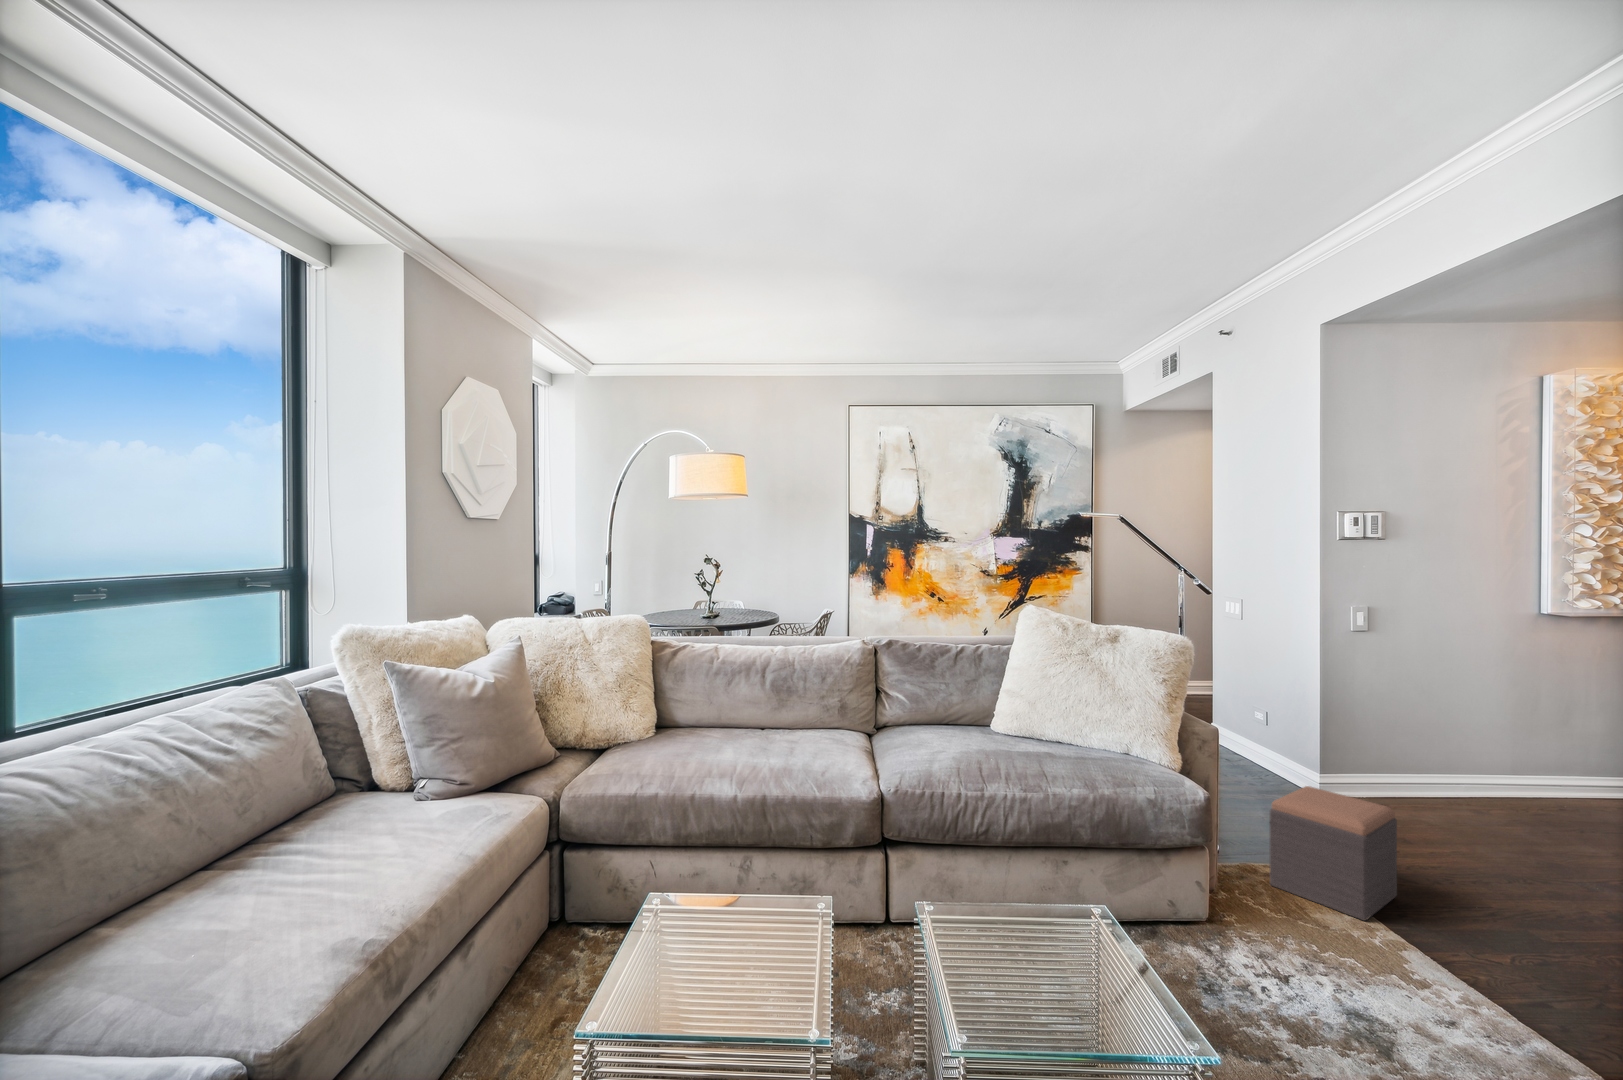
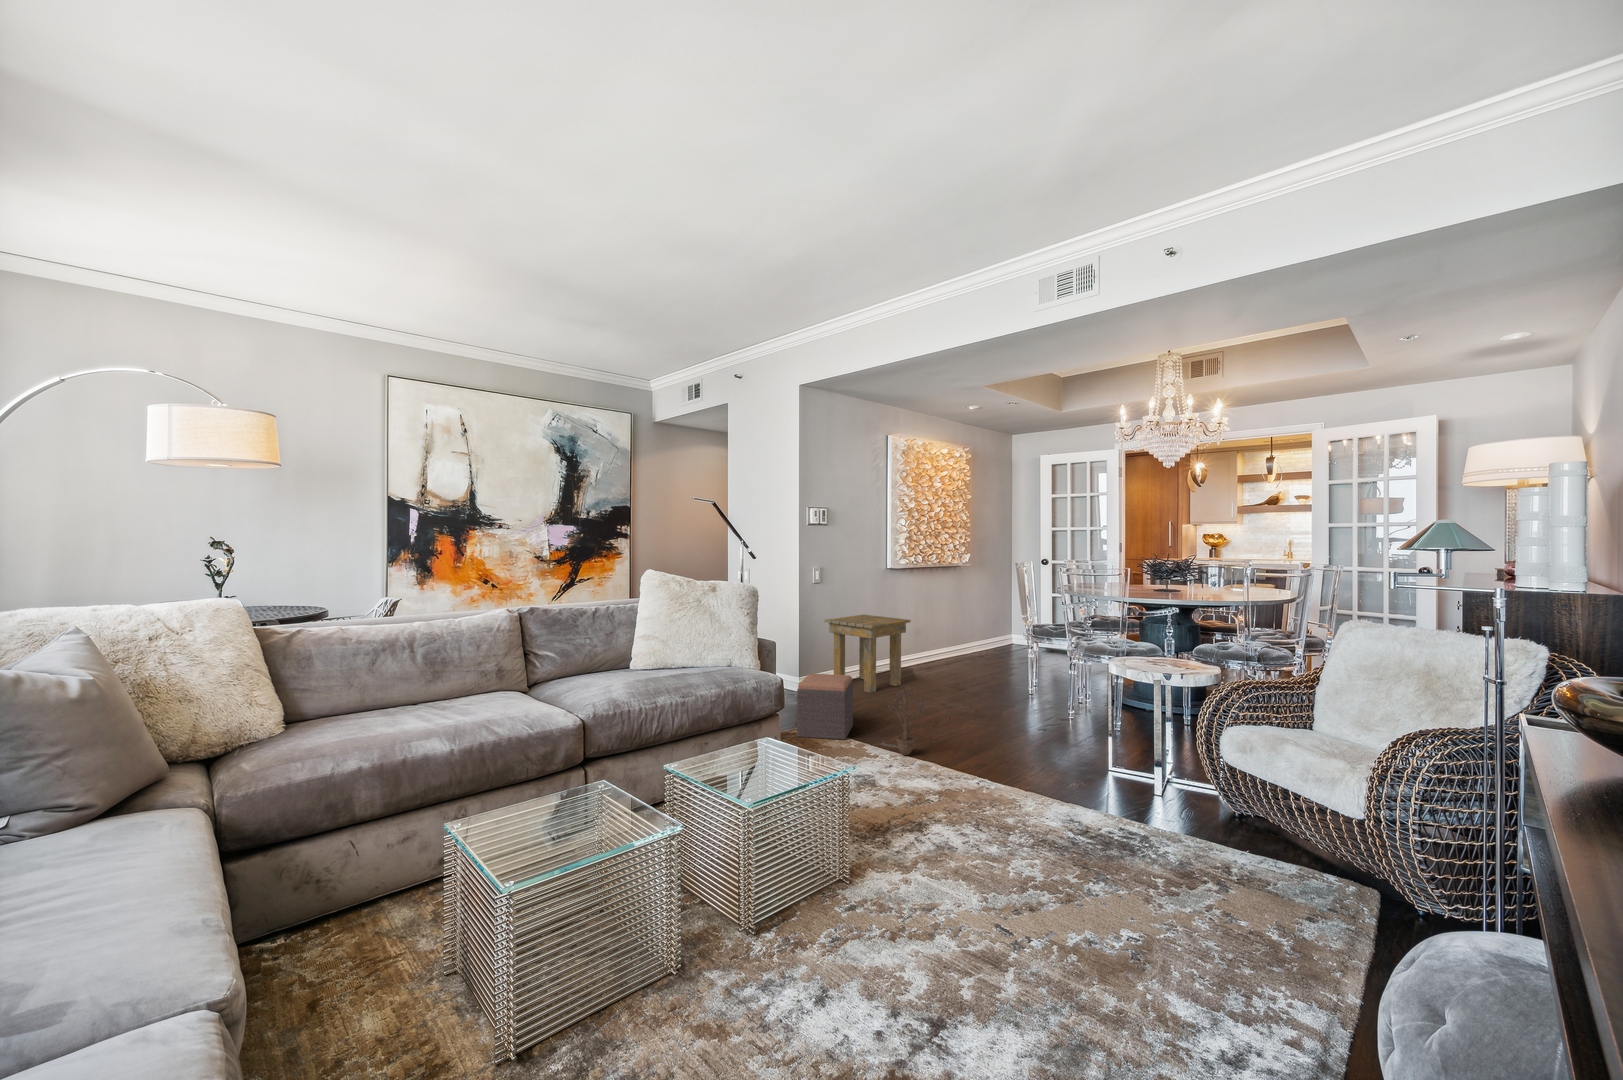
side table: none [1378,693,1591,839] -> present [824,615,911,693]
decorative plant: none [1443,865,1556,1005] -> present [888,688,924,755]

